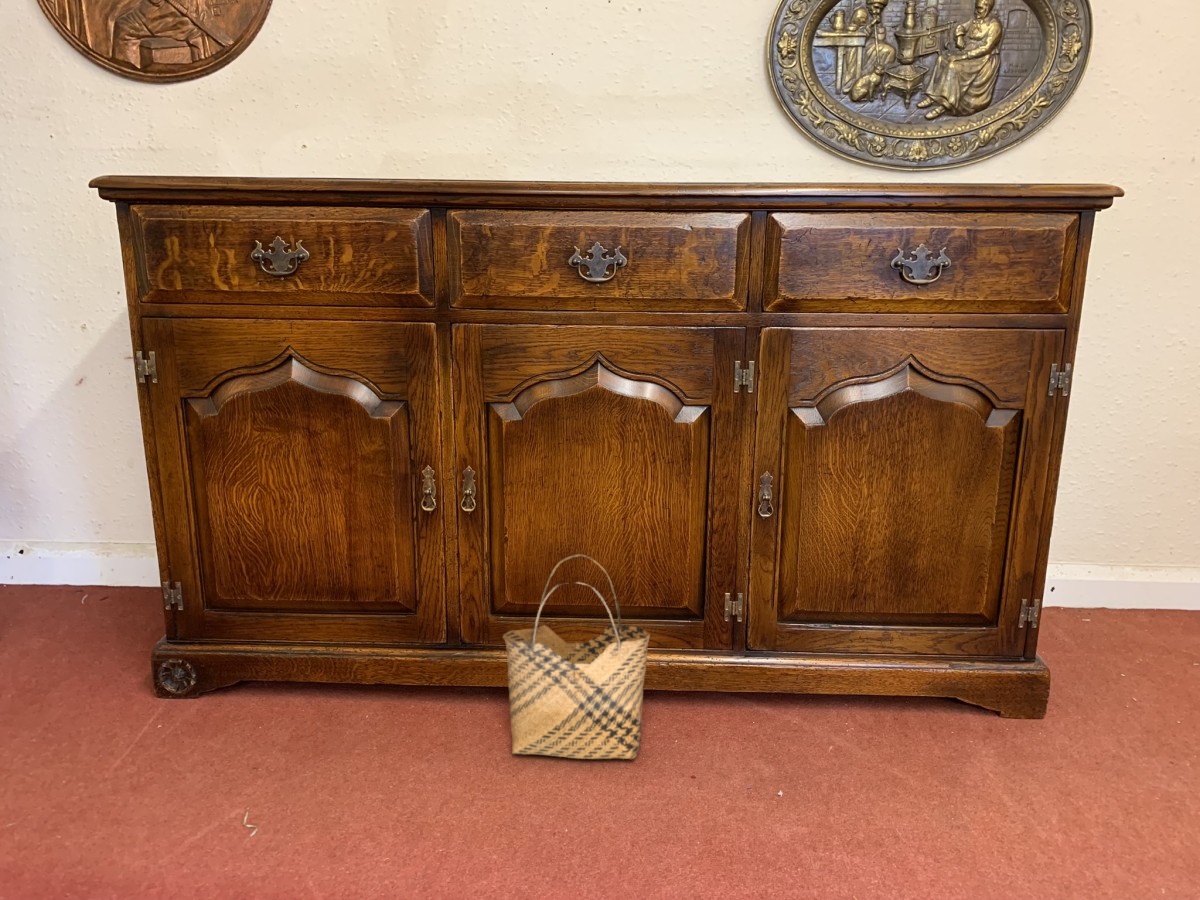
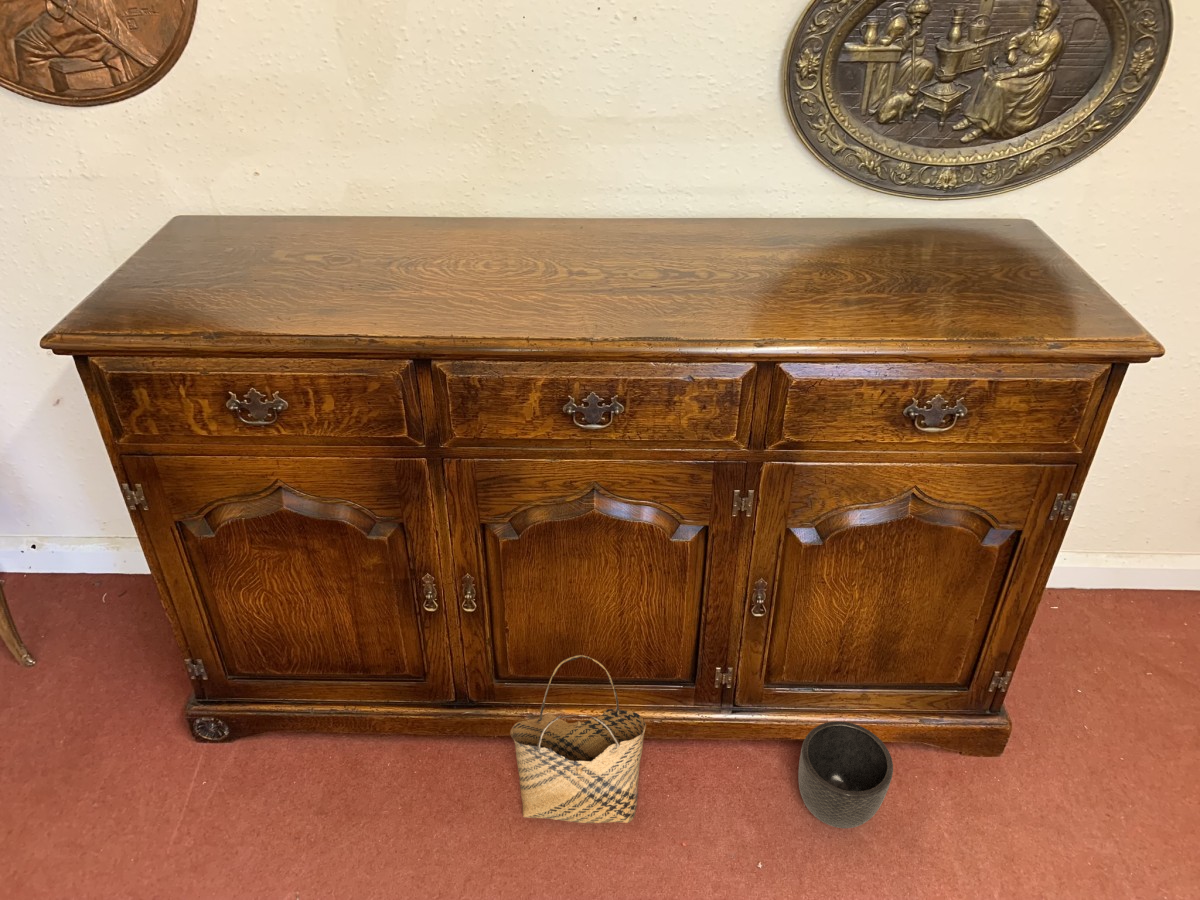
planter: none [820,652,923,769] -> present [798,721,893,828]

